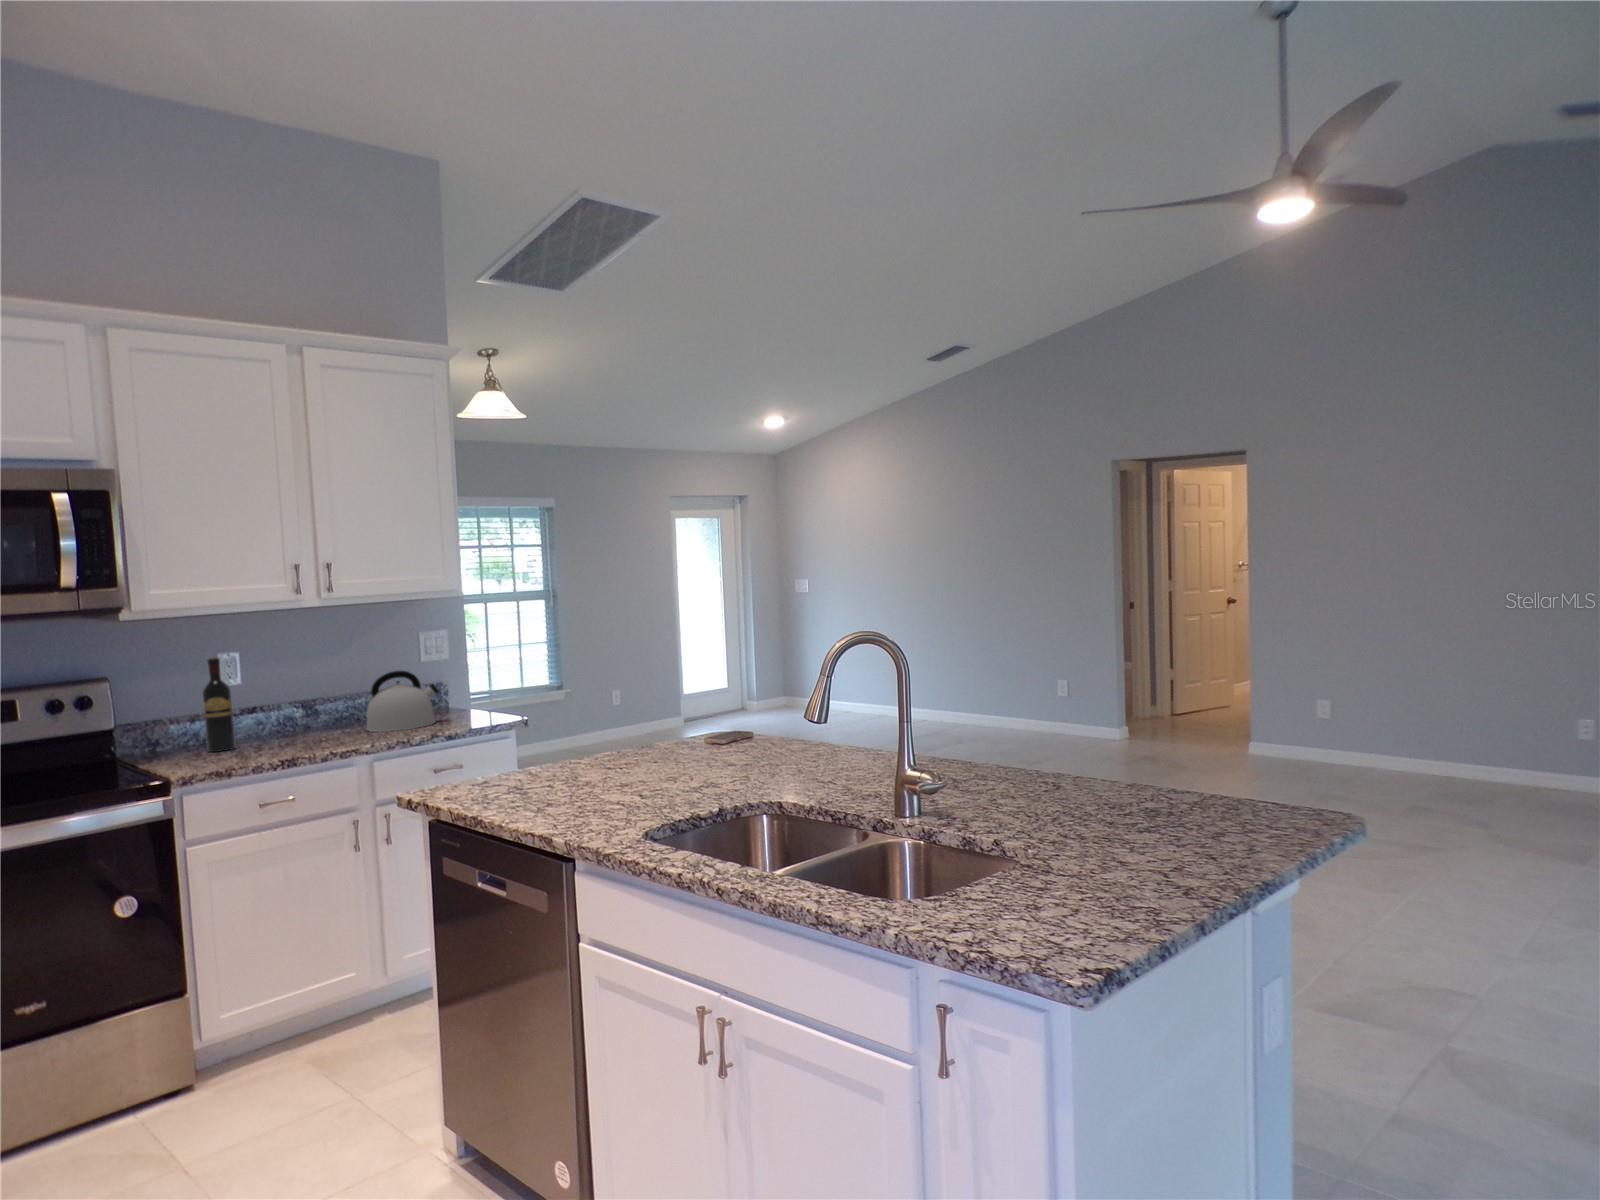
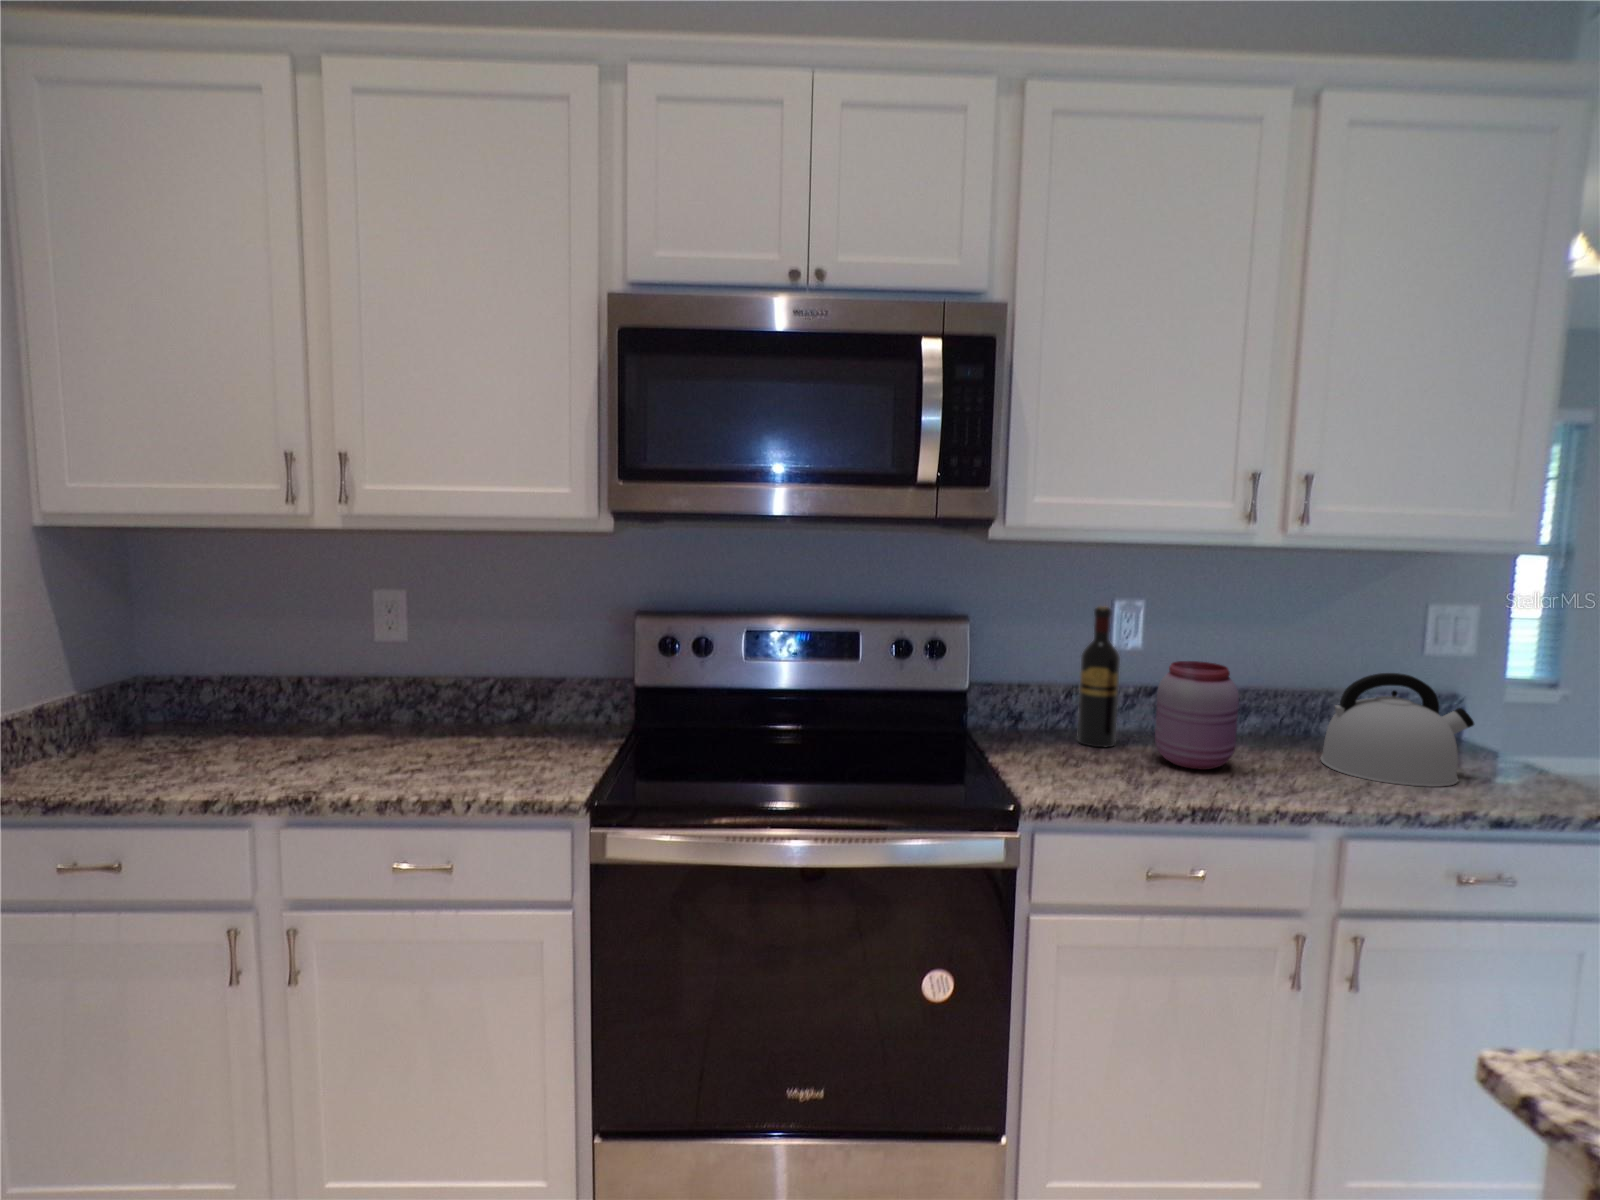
jar: none [257,681,311,747] -> present [1155,661,1239,770]

